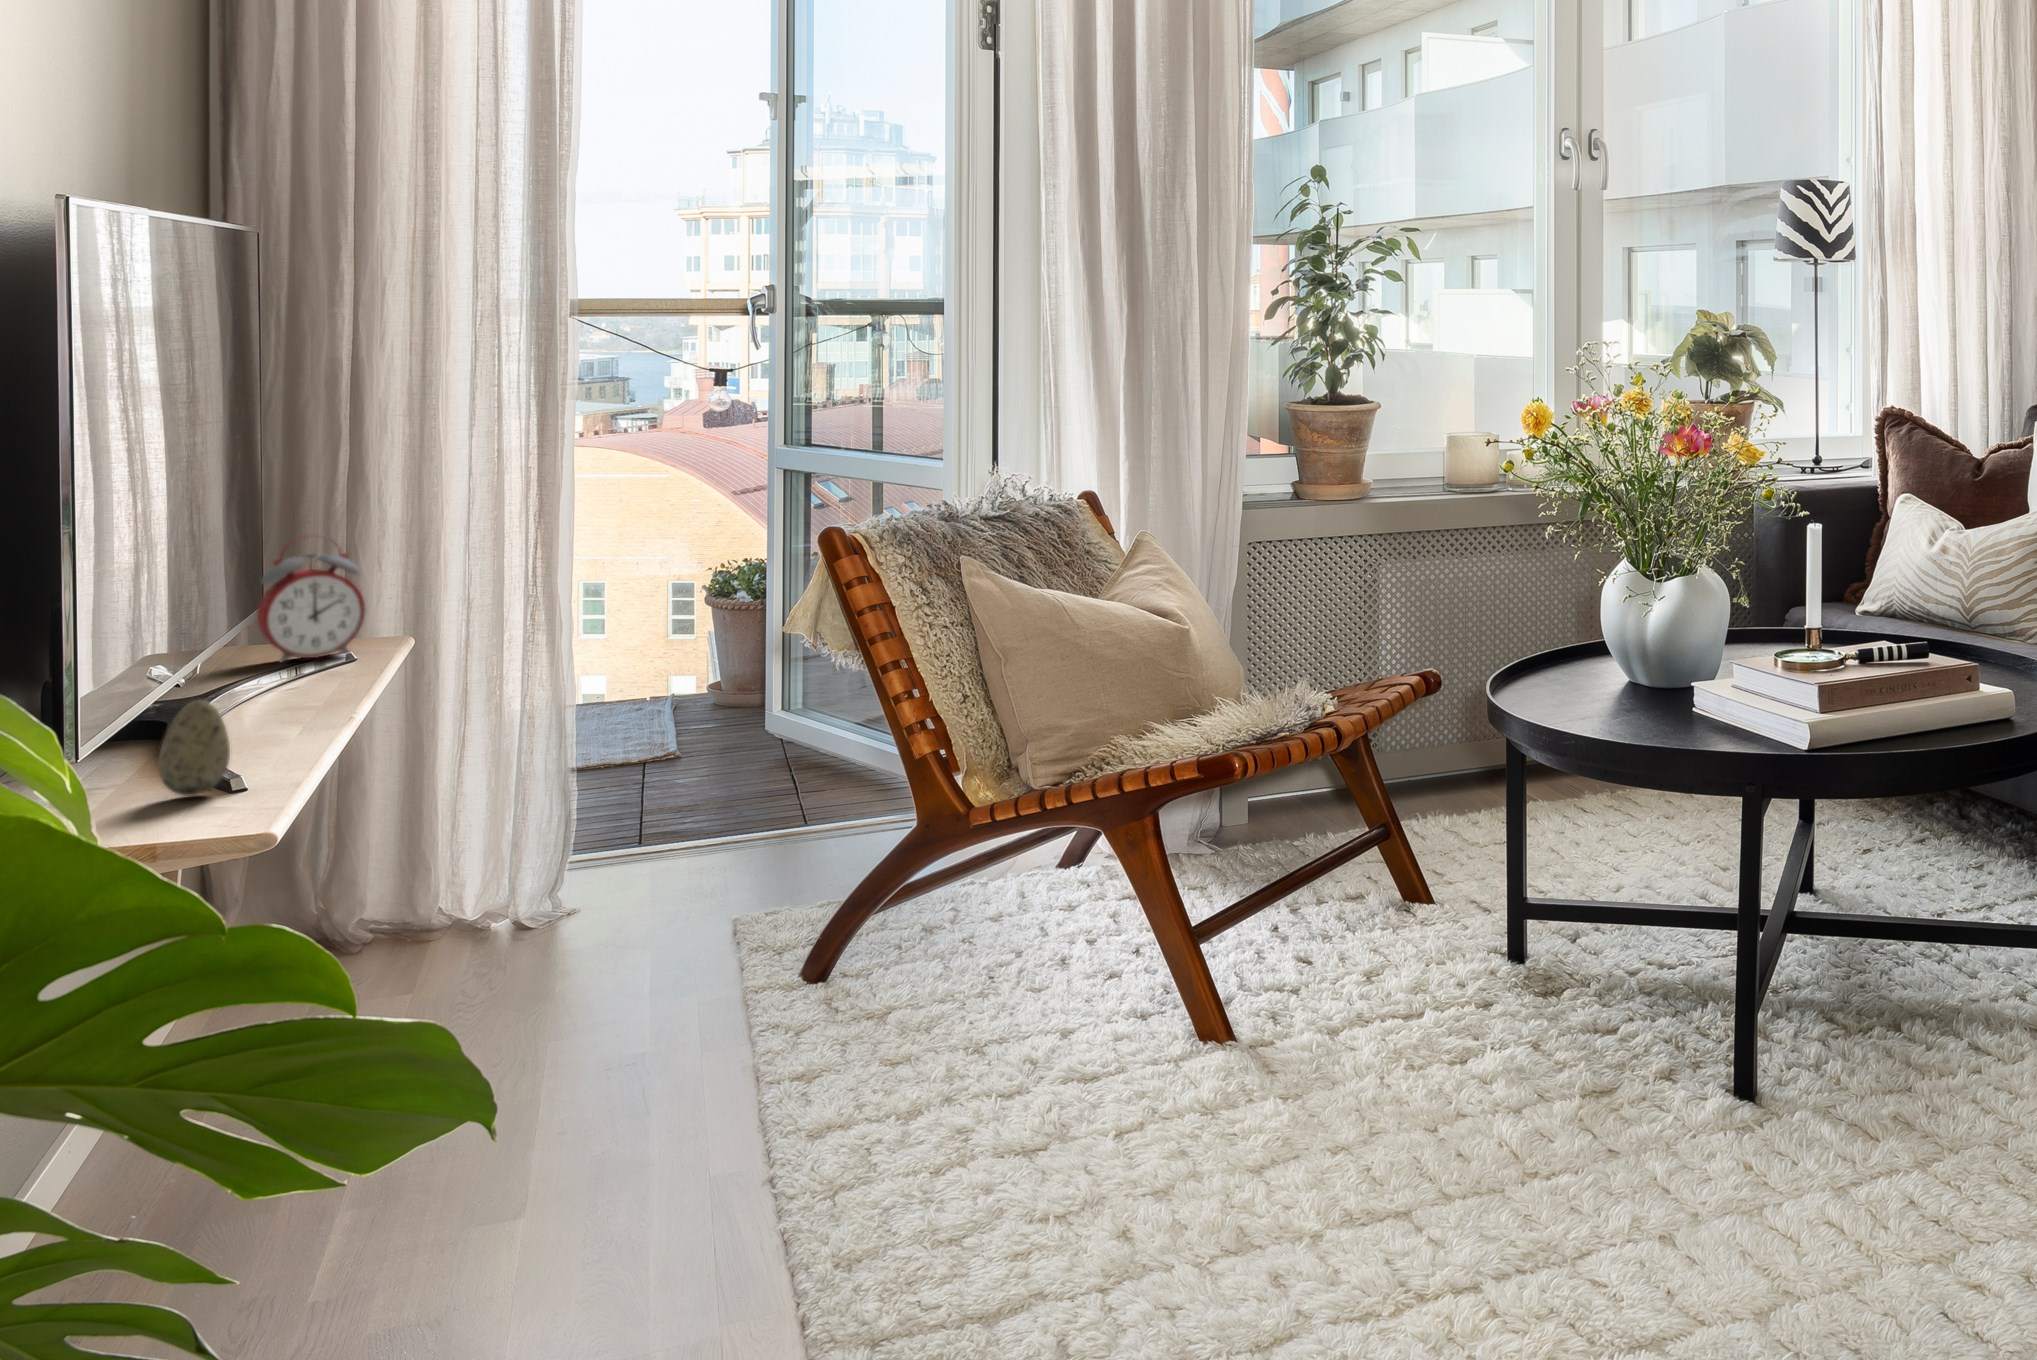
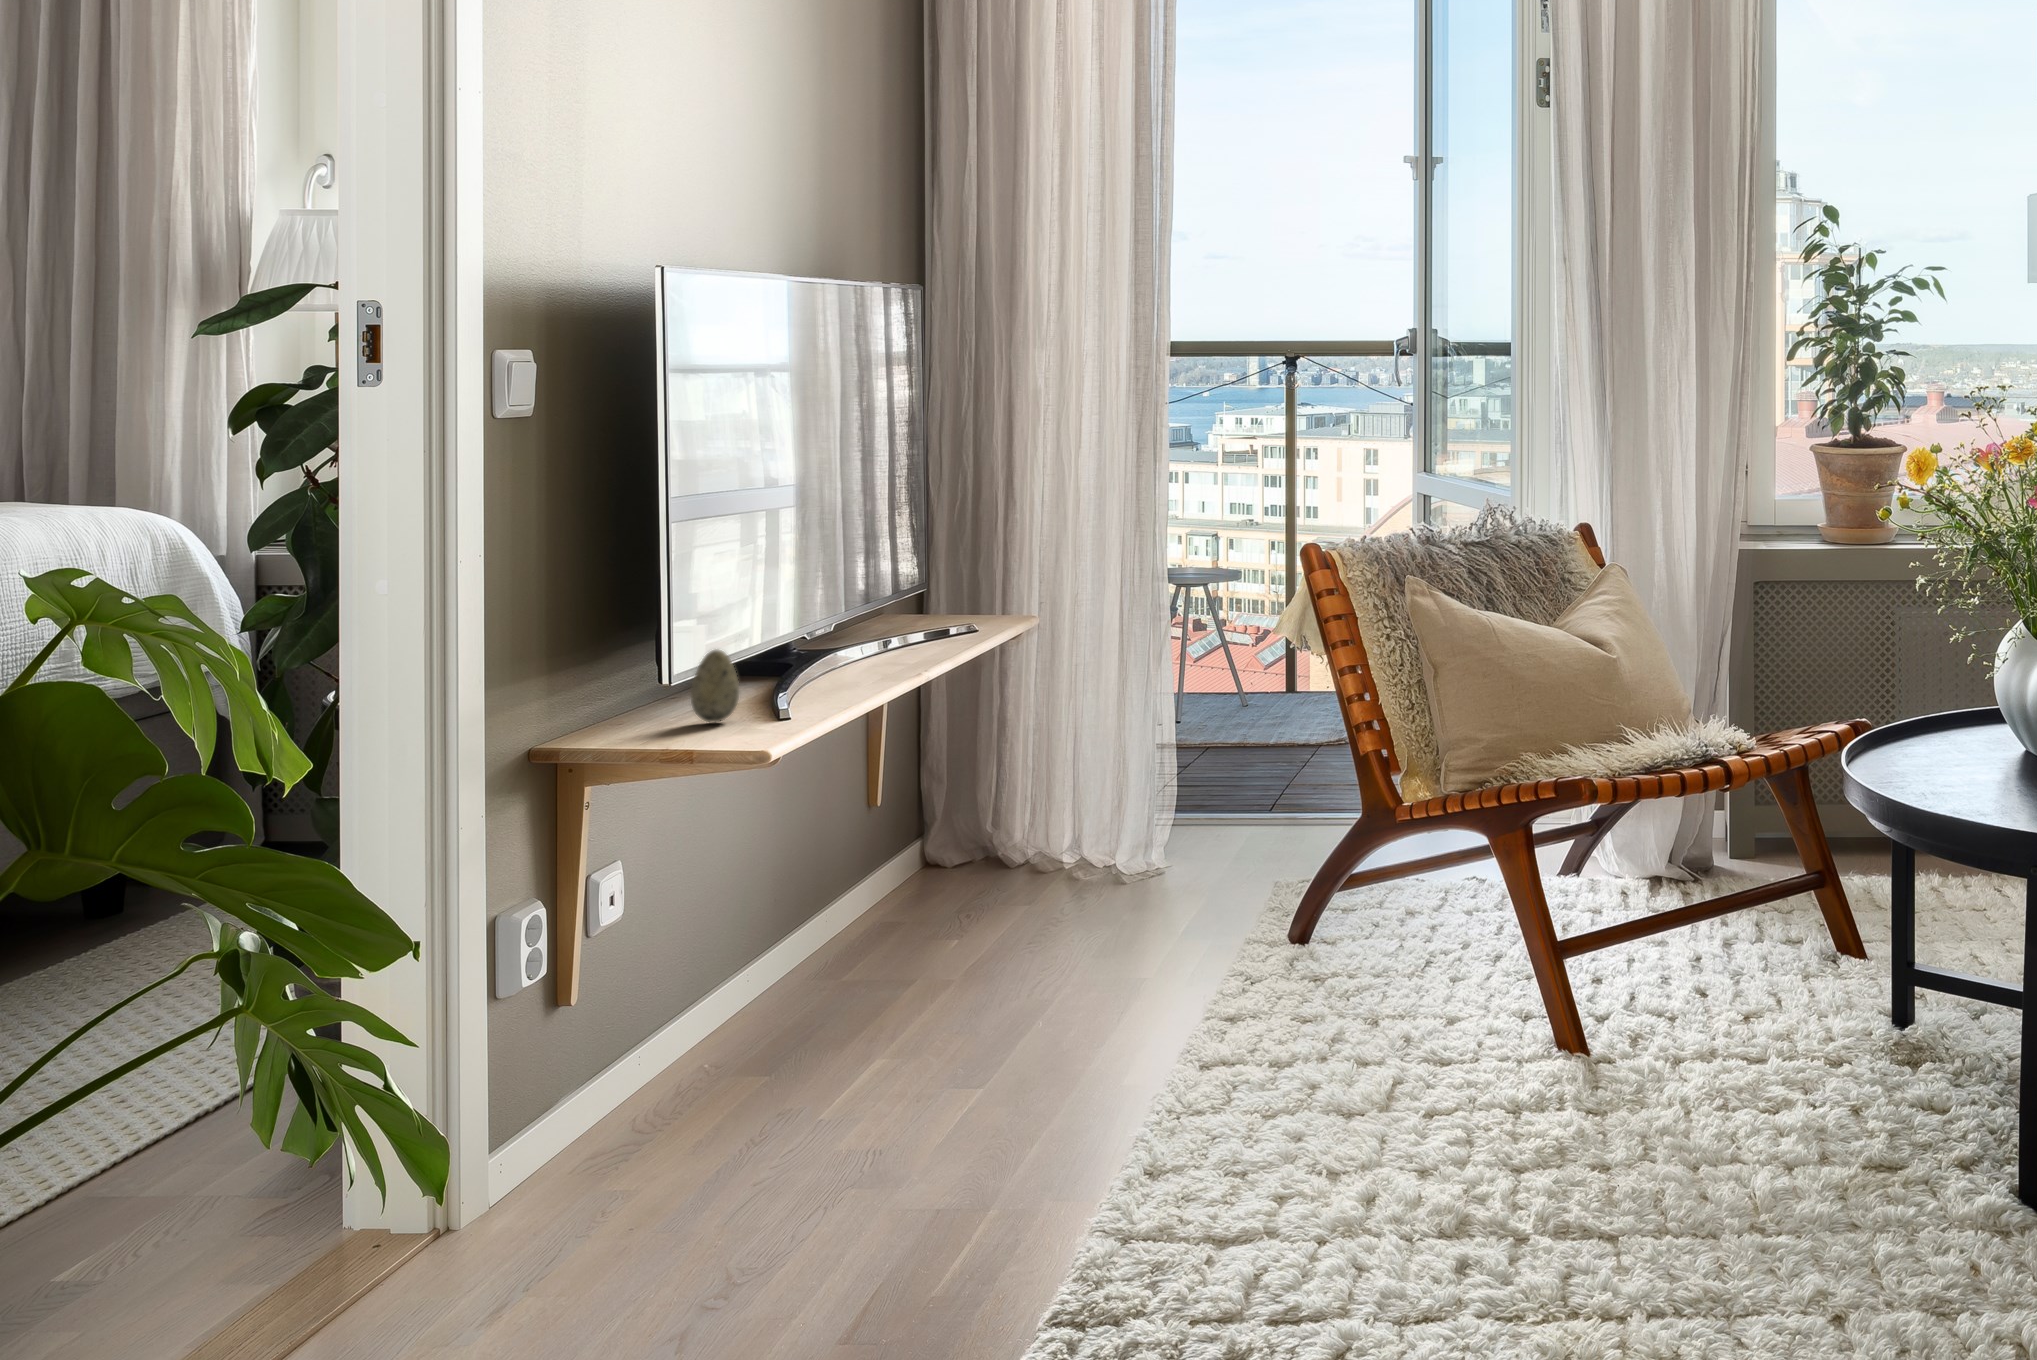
alarm clock: present [257,541,366,662] -> none [904,529,977,631]

